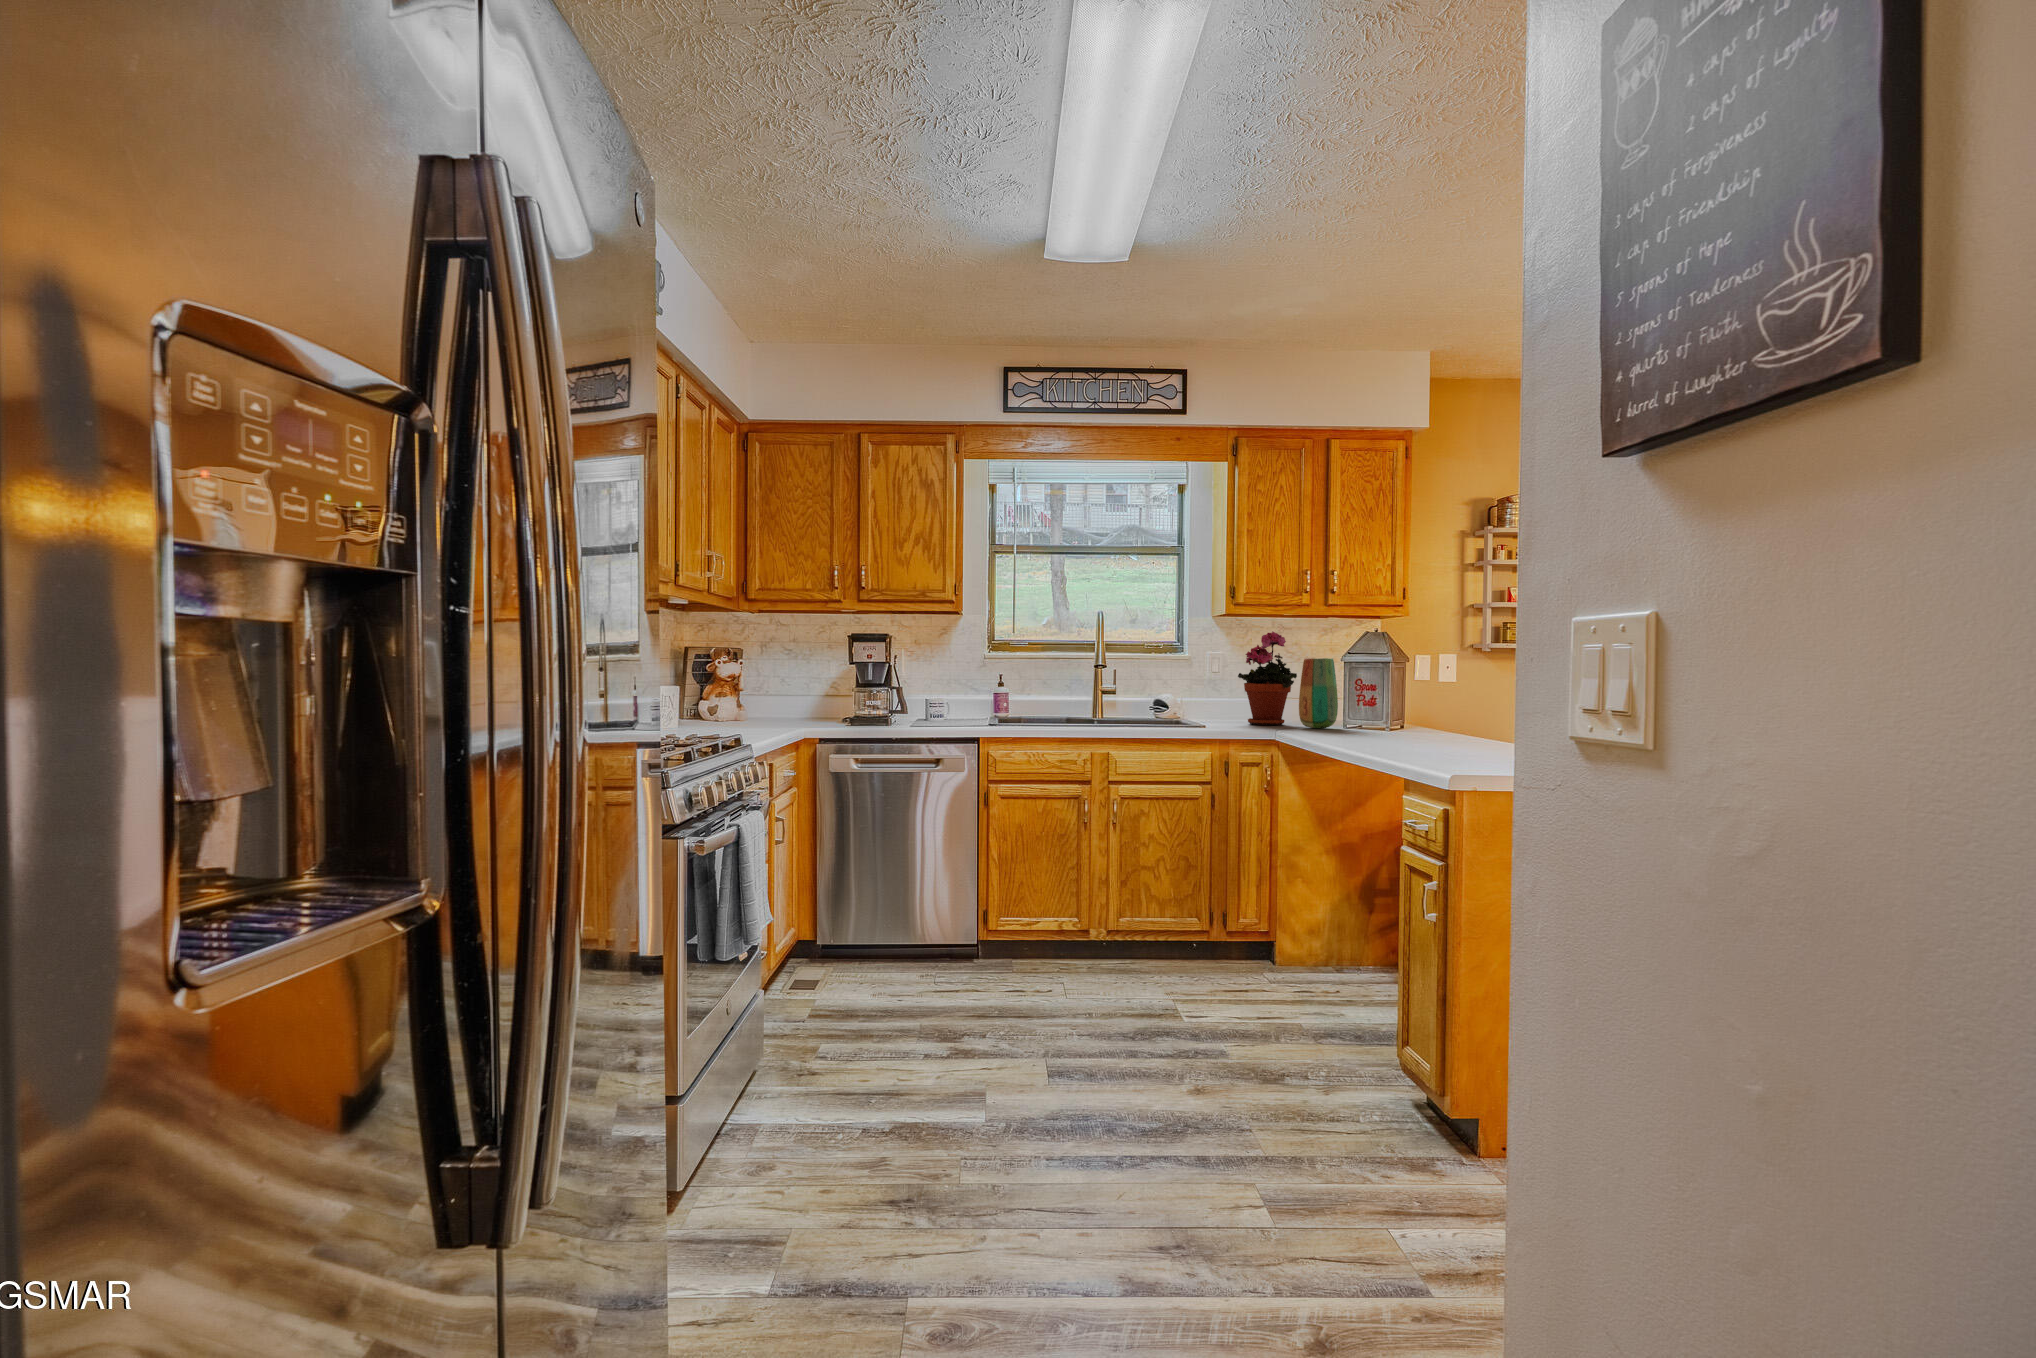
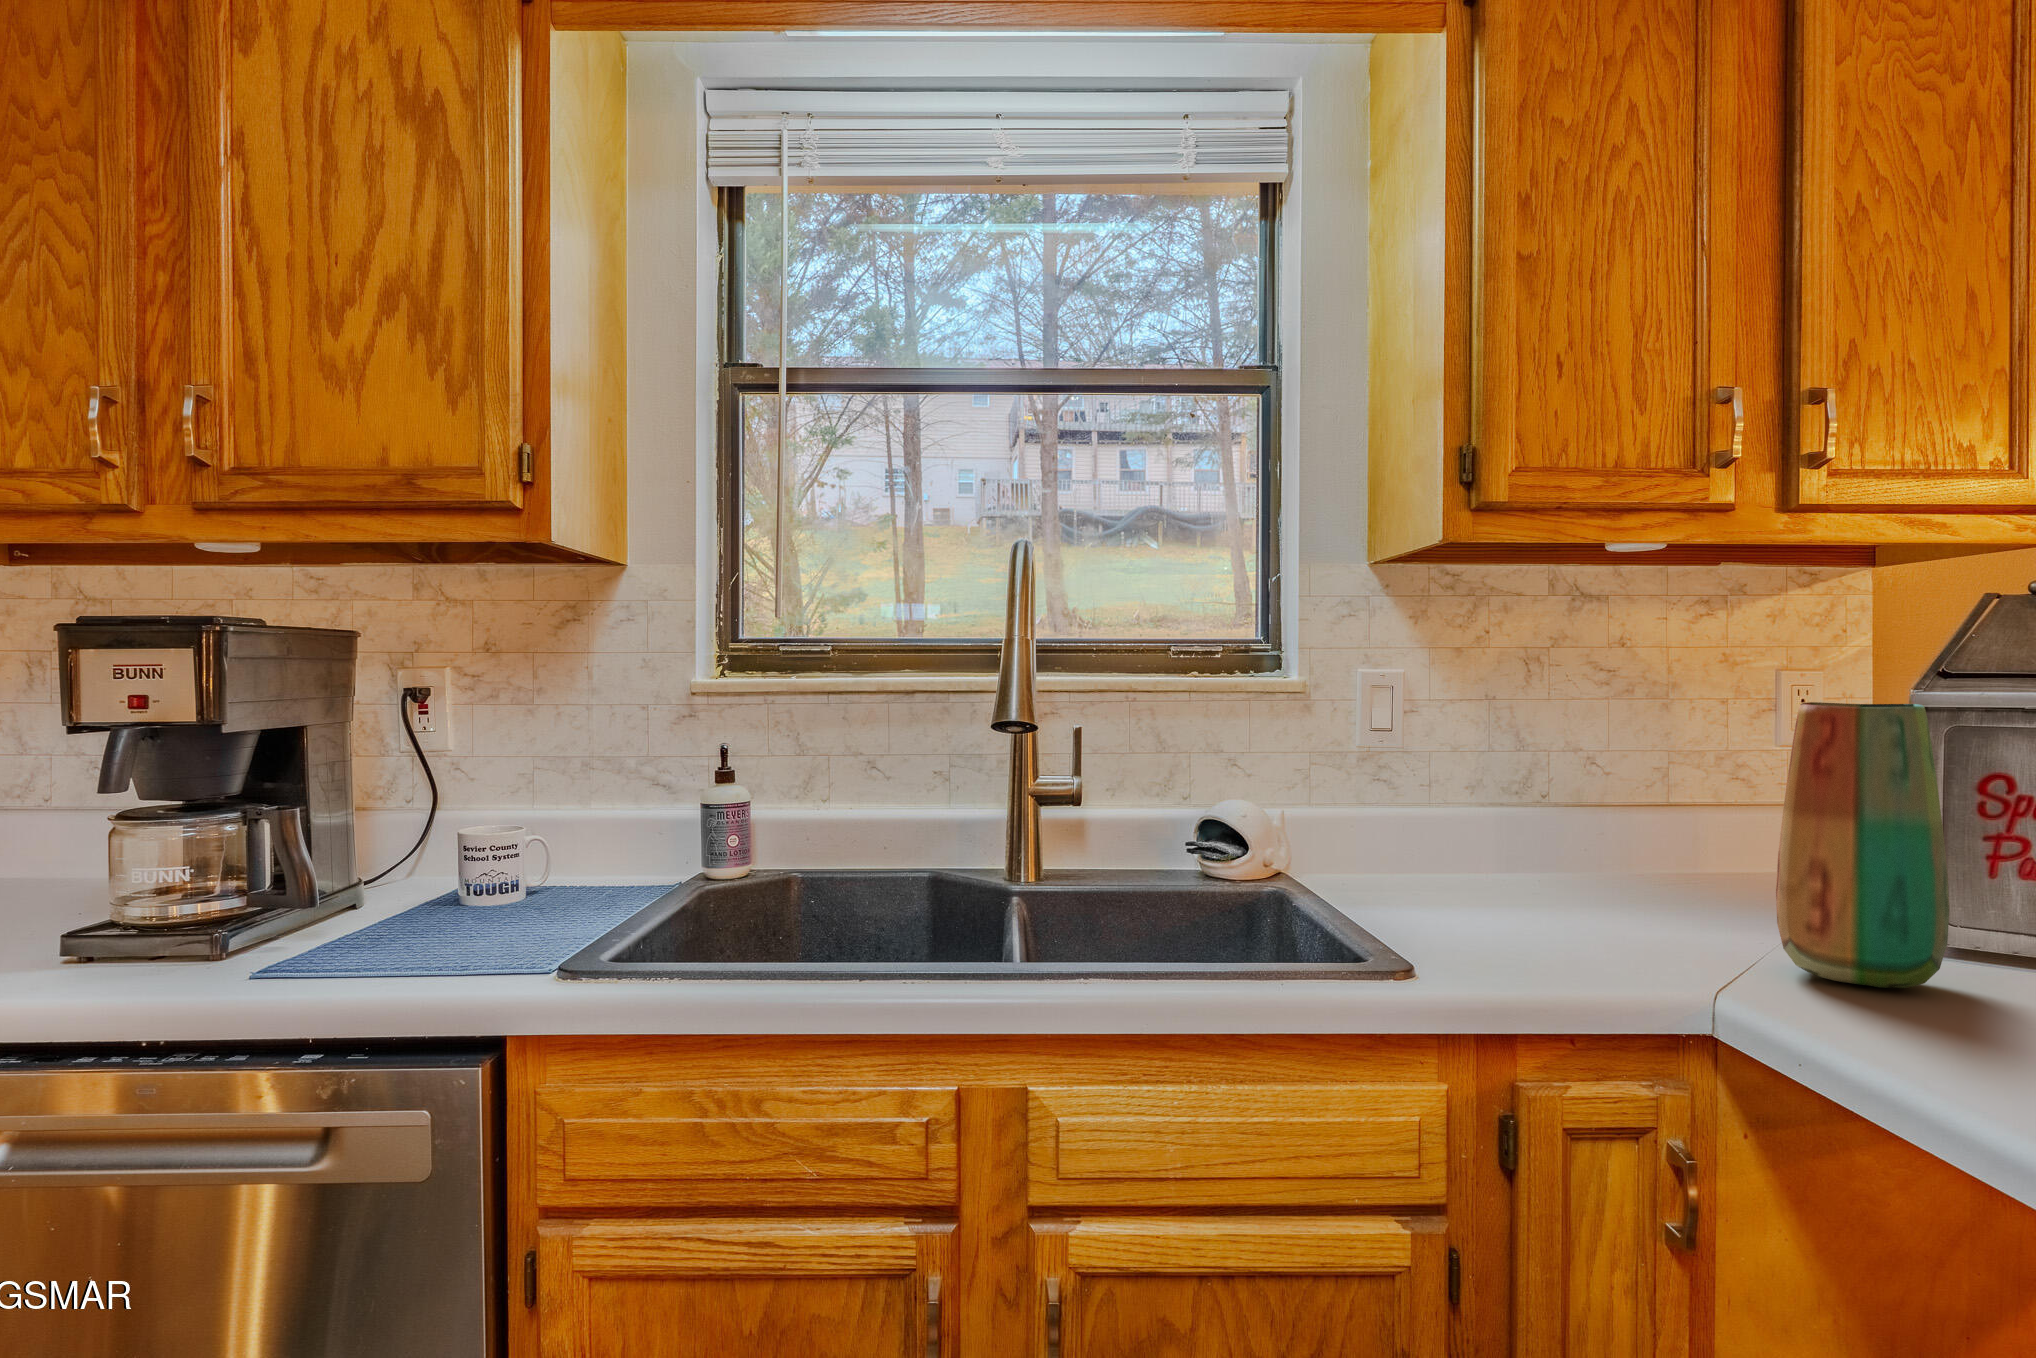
potted plant: present [1238,631,1297,725] -> none [1480,603,1708,936]

